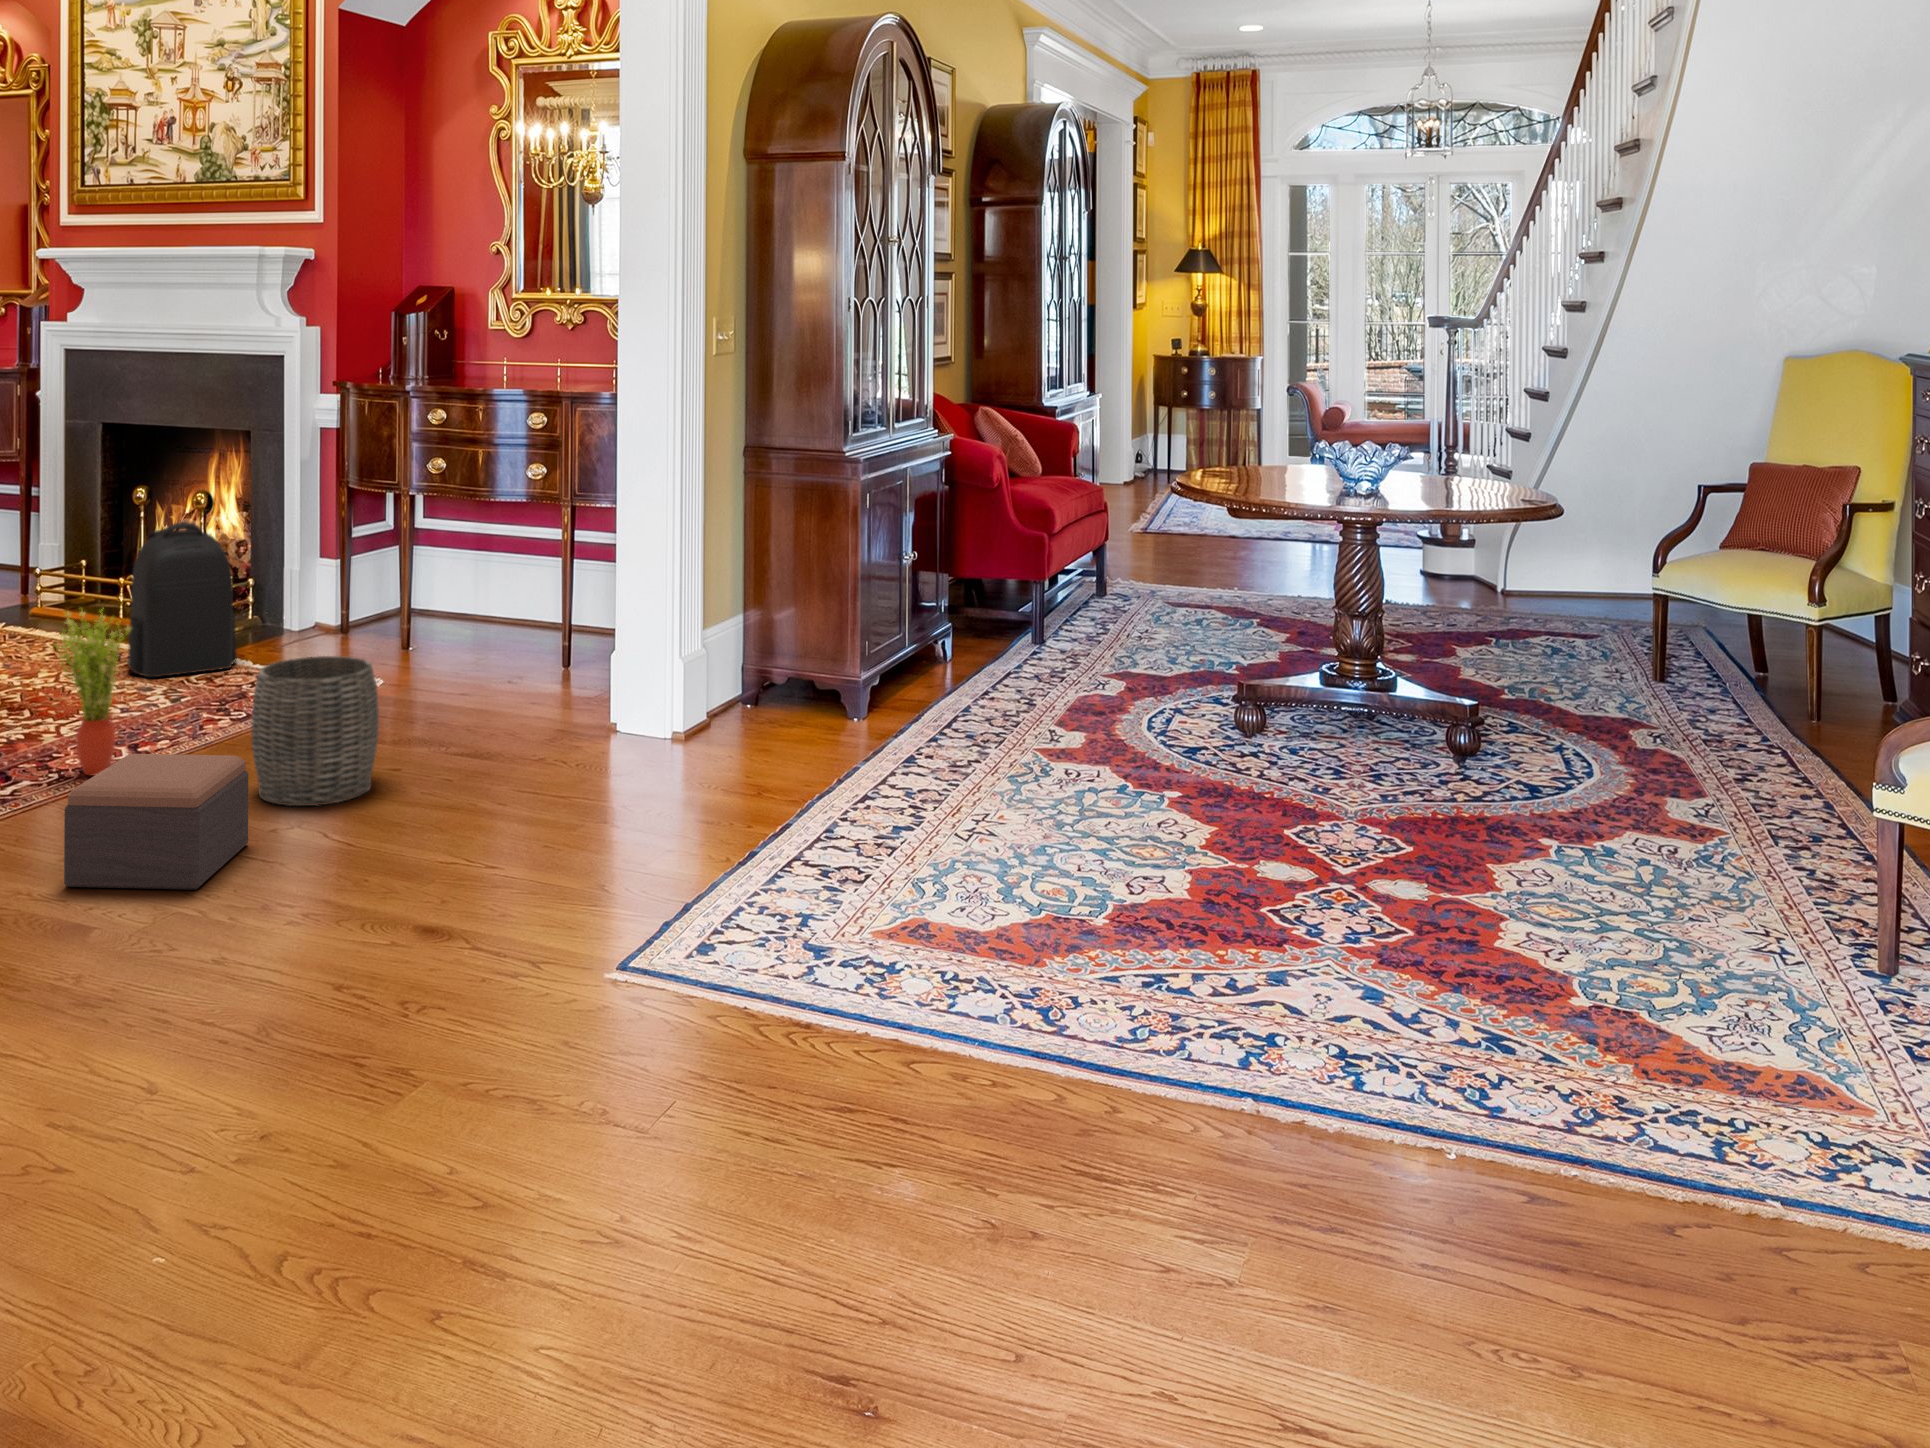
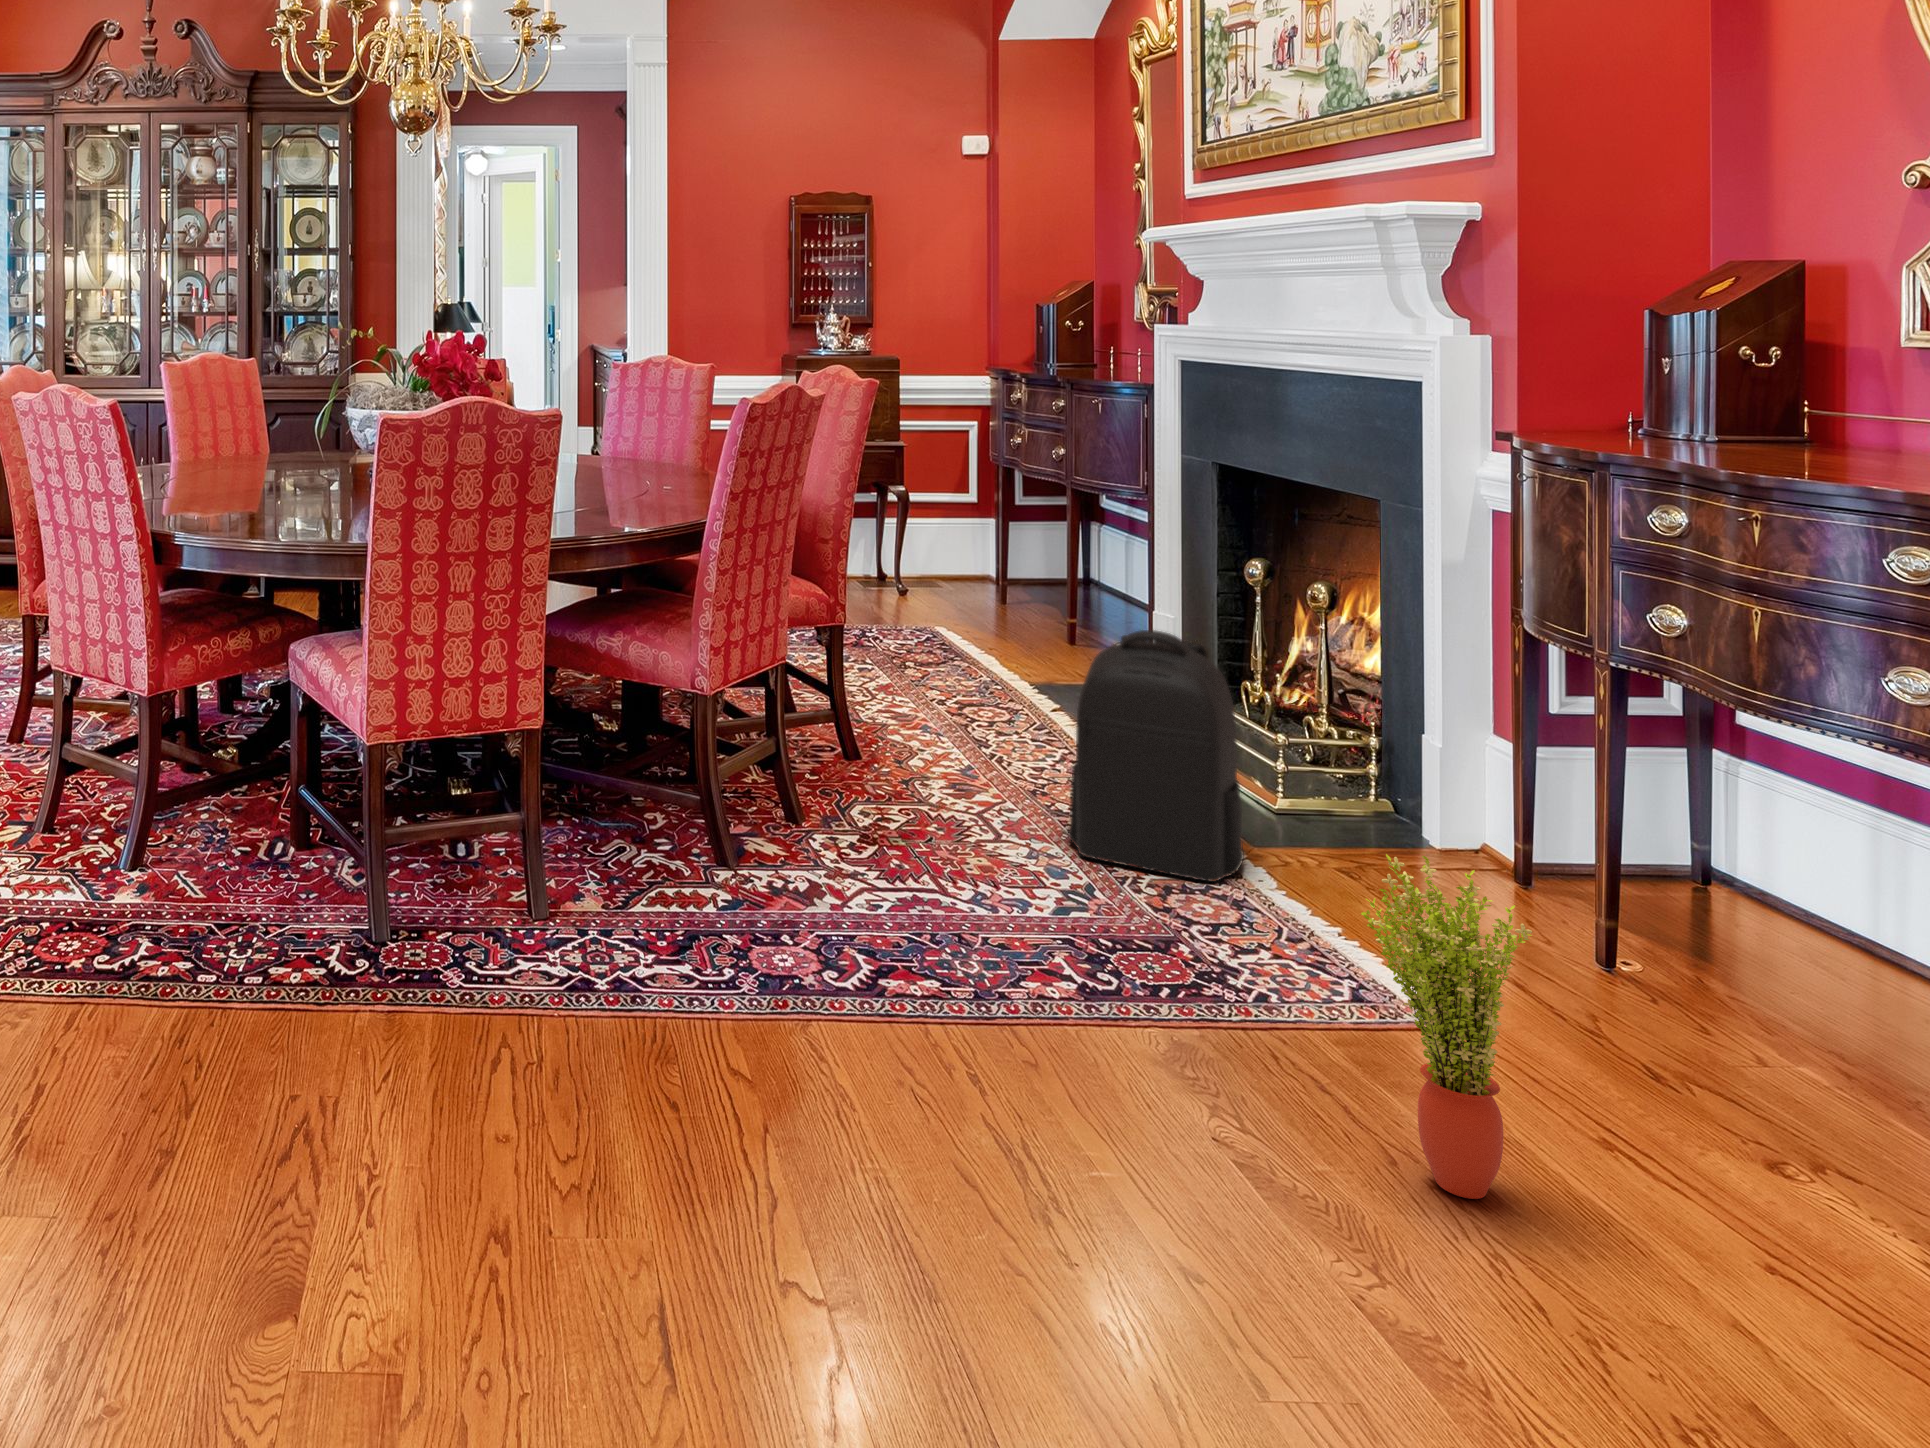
potted plant: present [55,608,132,776] -> present [1361,854,1532,1199]
woven basket: present [252,656,379,806] -> none [797,936,1045,1283]
footstool: present [64,754,248,890] -> none [347,1012,632,1324]

